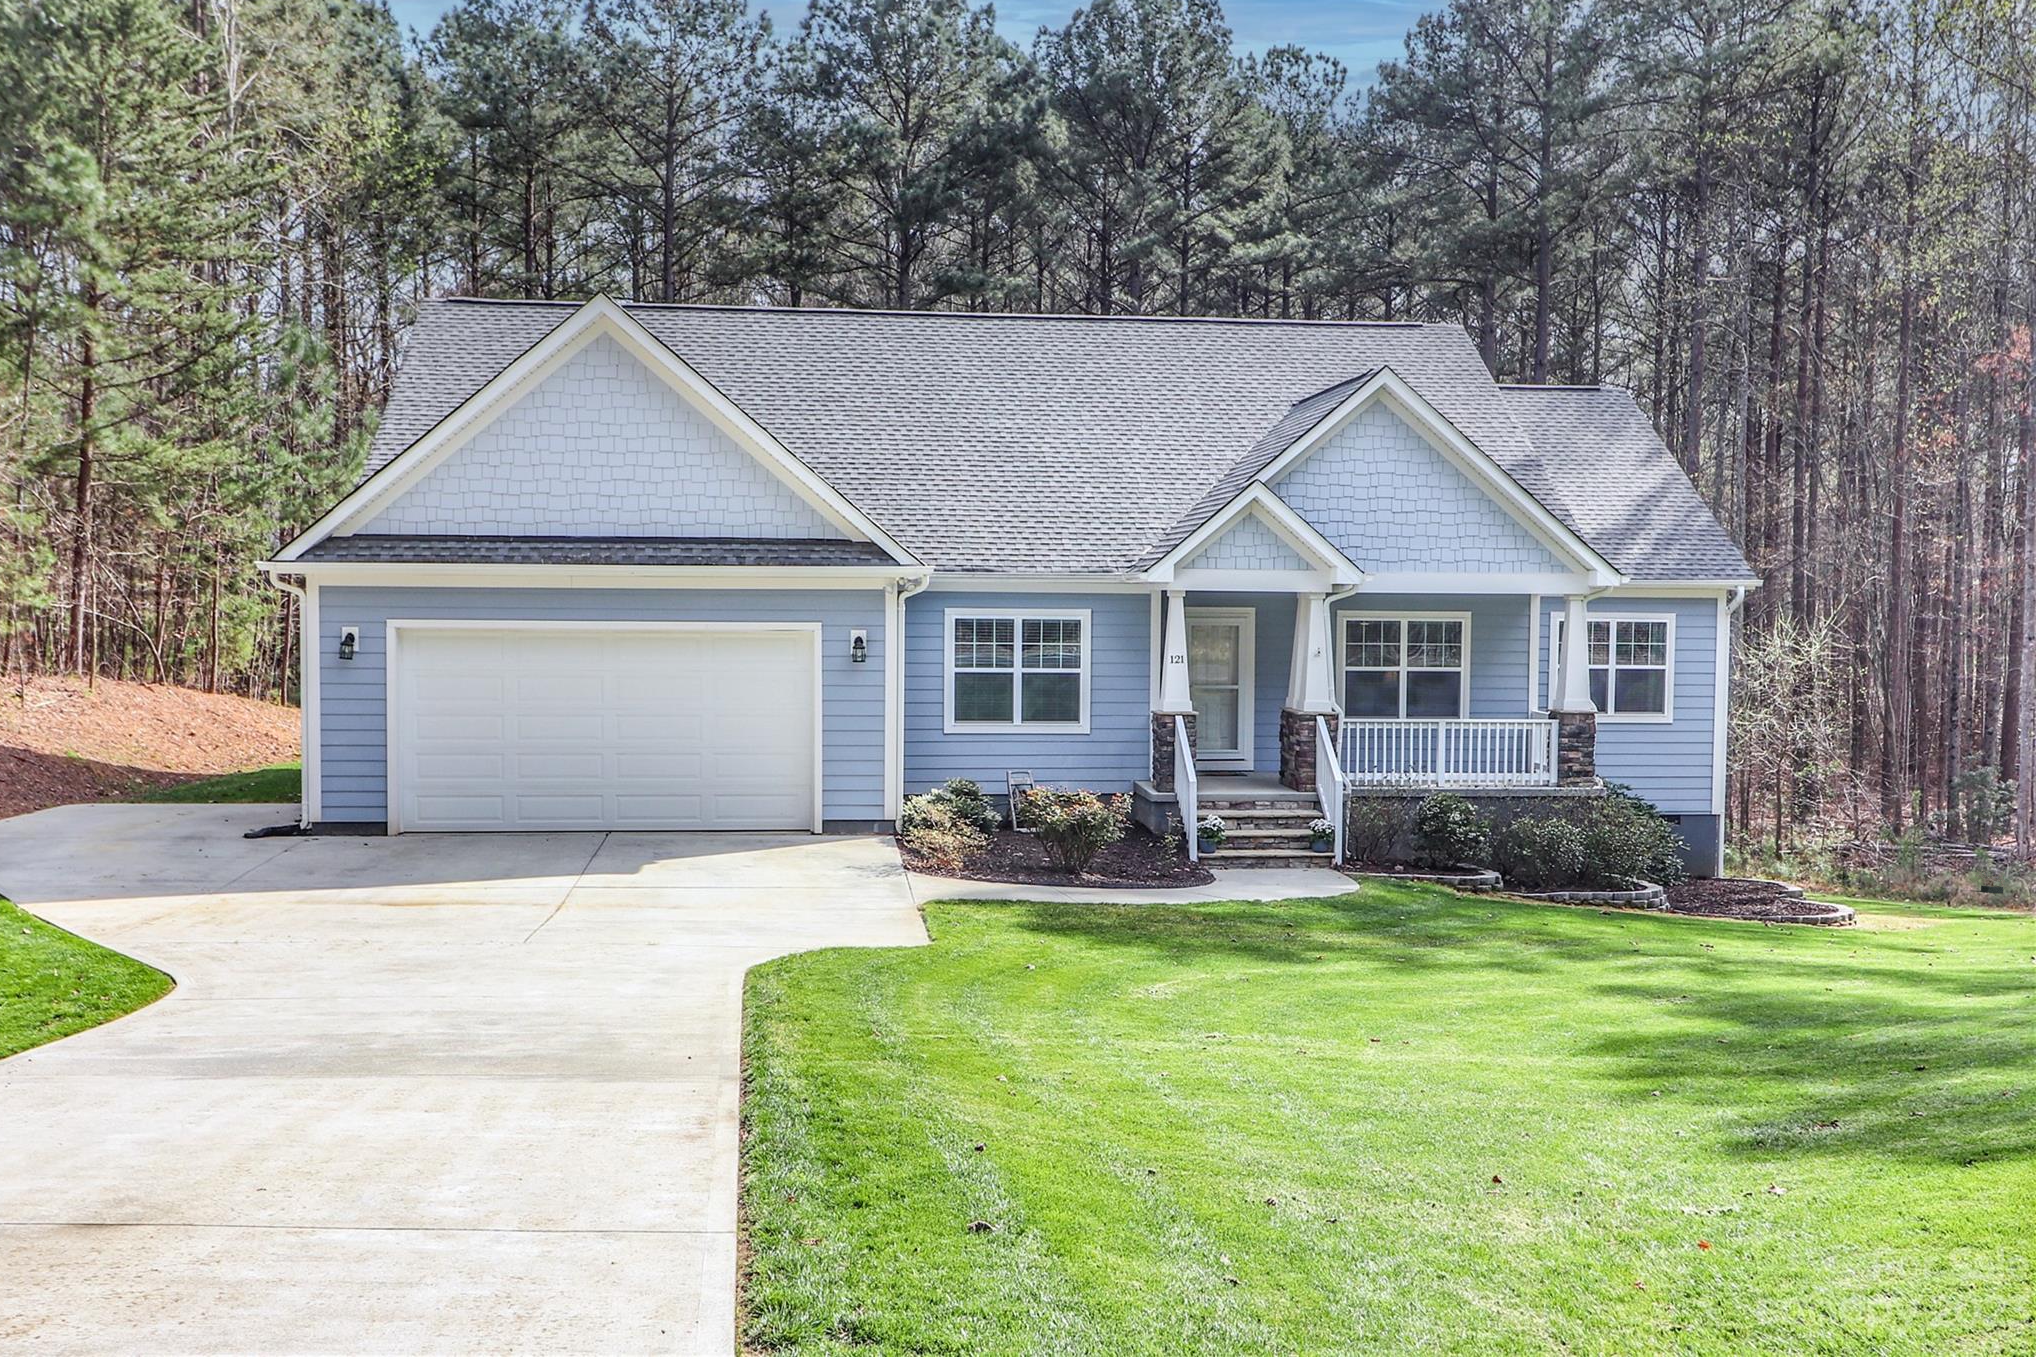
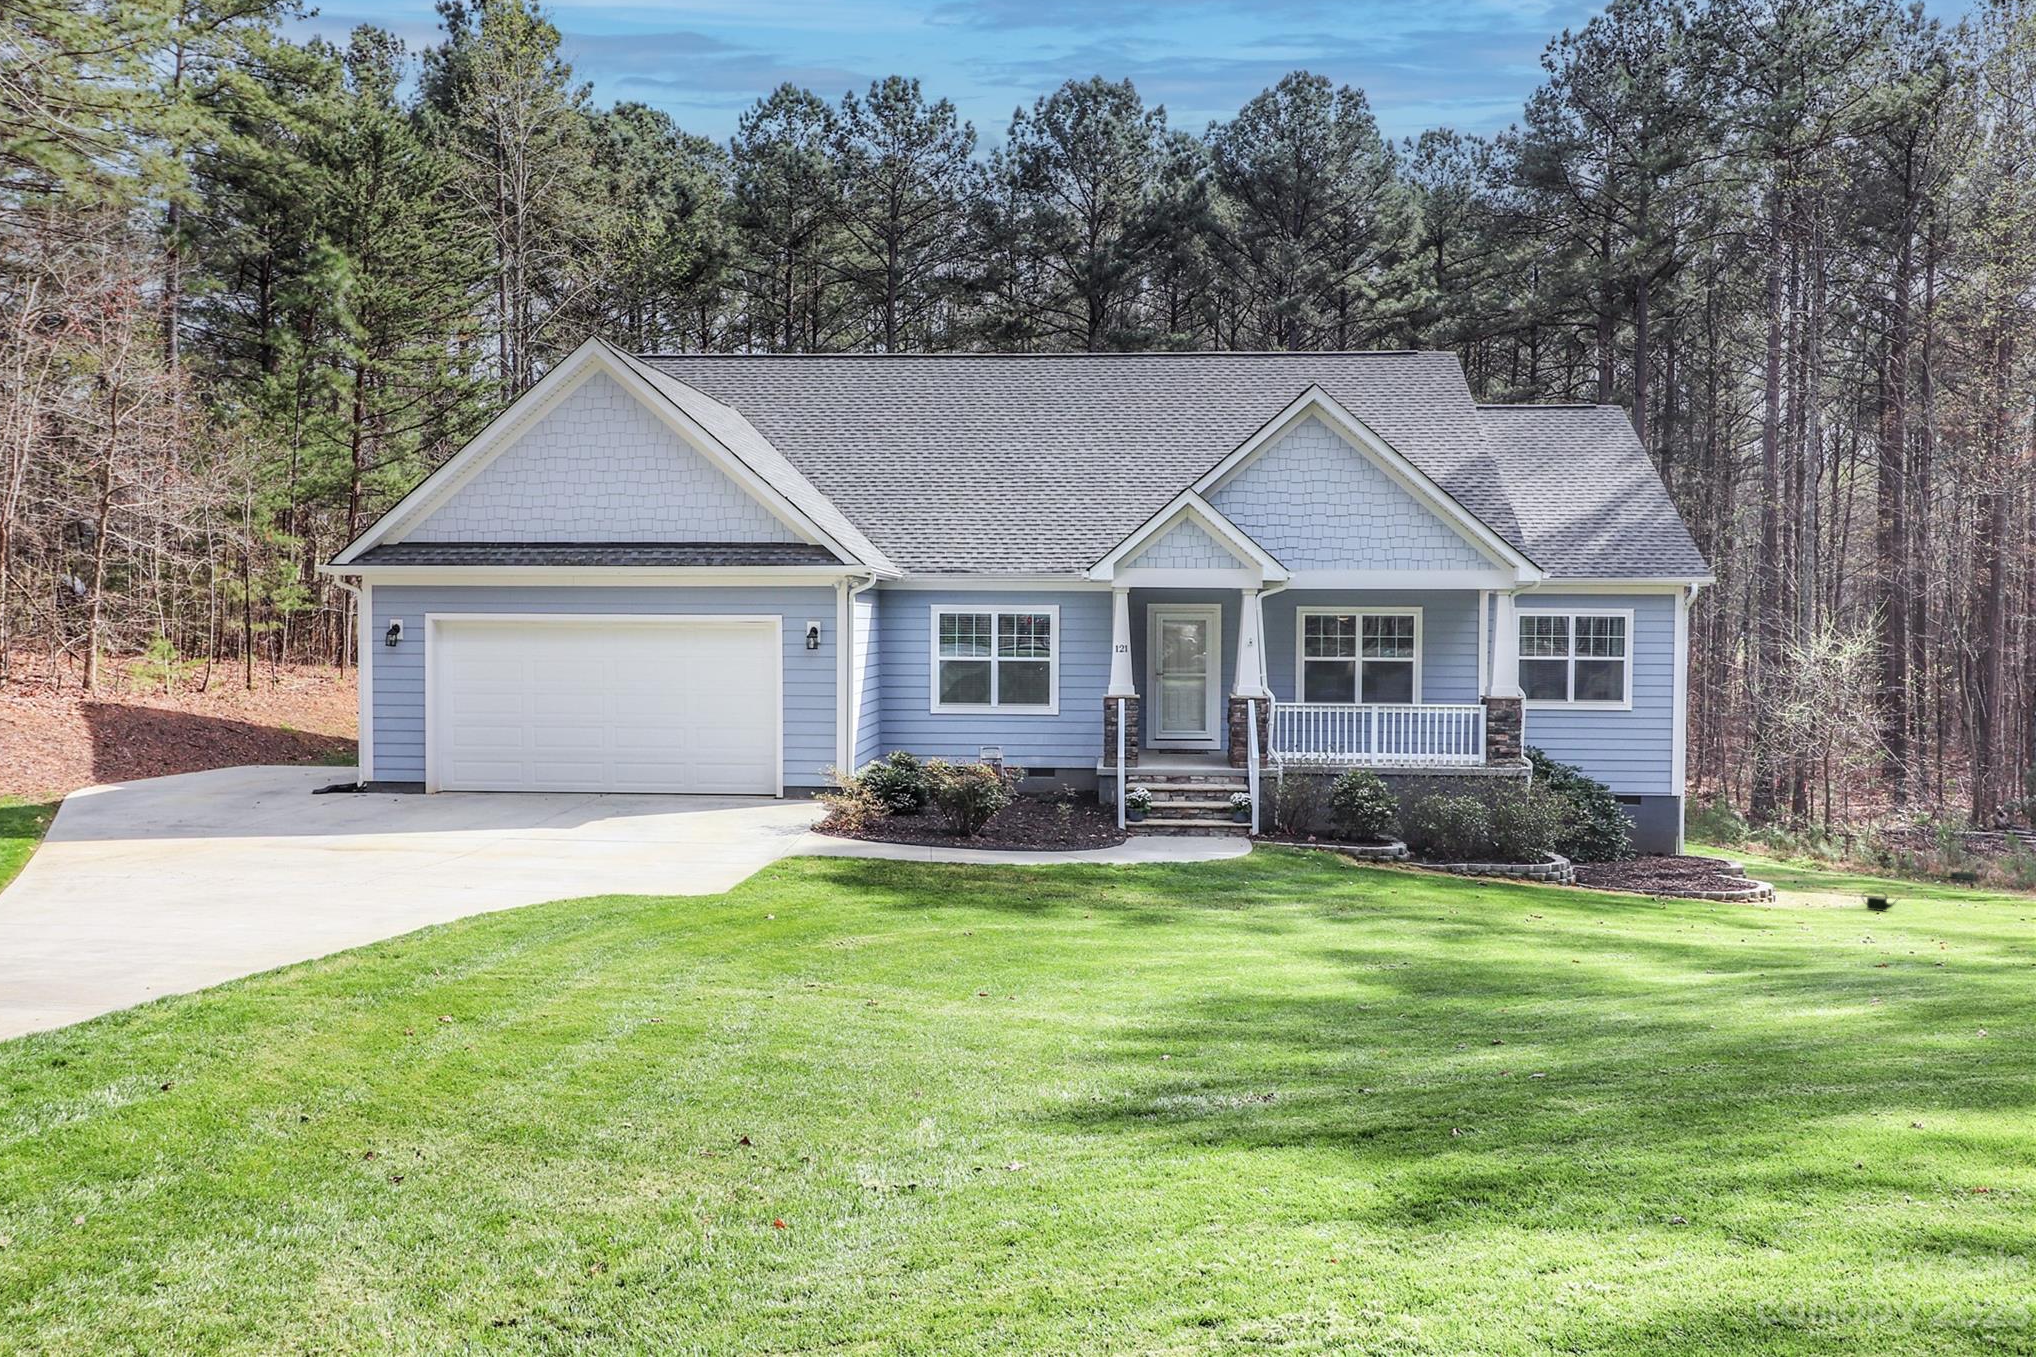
watering can: none [1947,910,1987,931] -> present [1866,892,1898,911]

